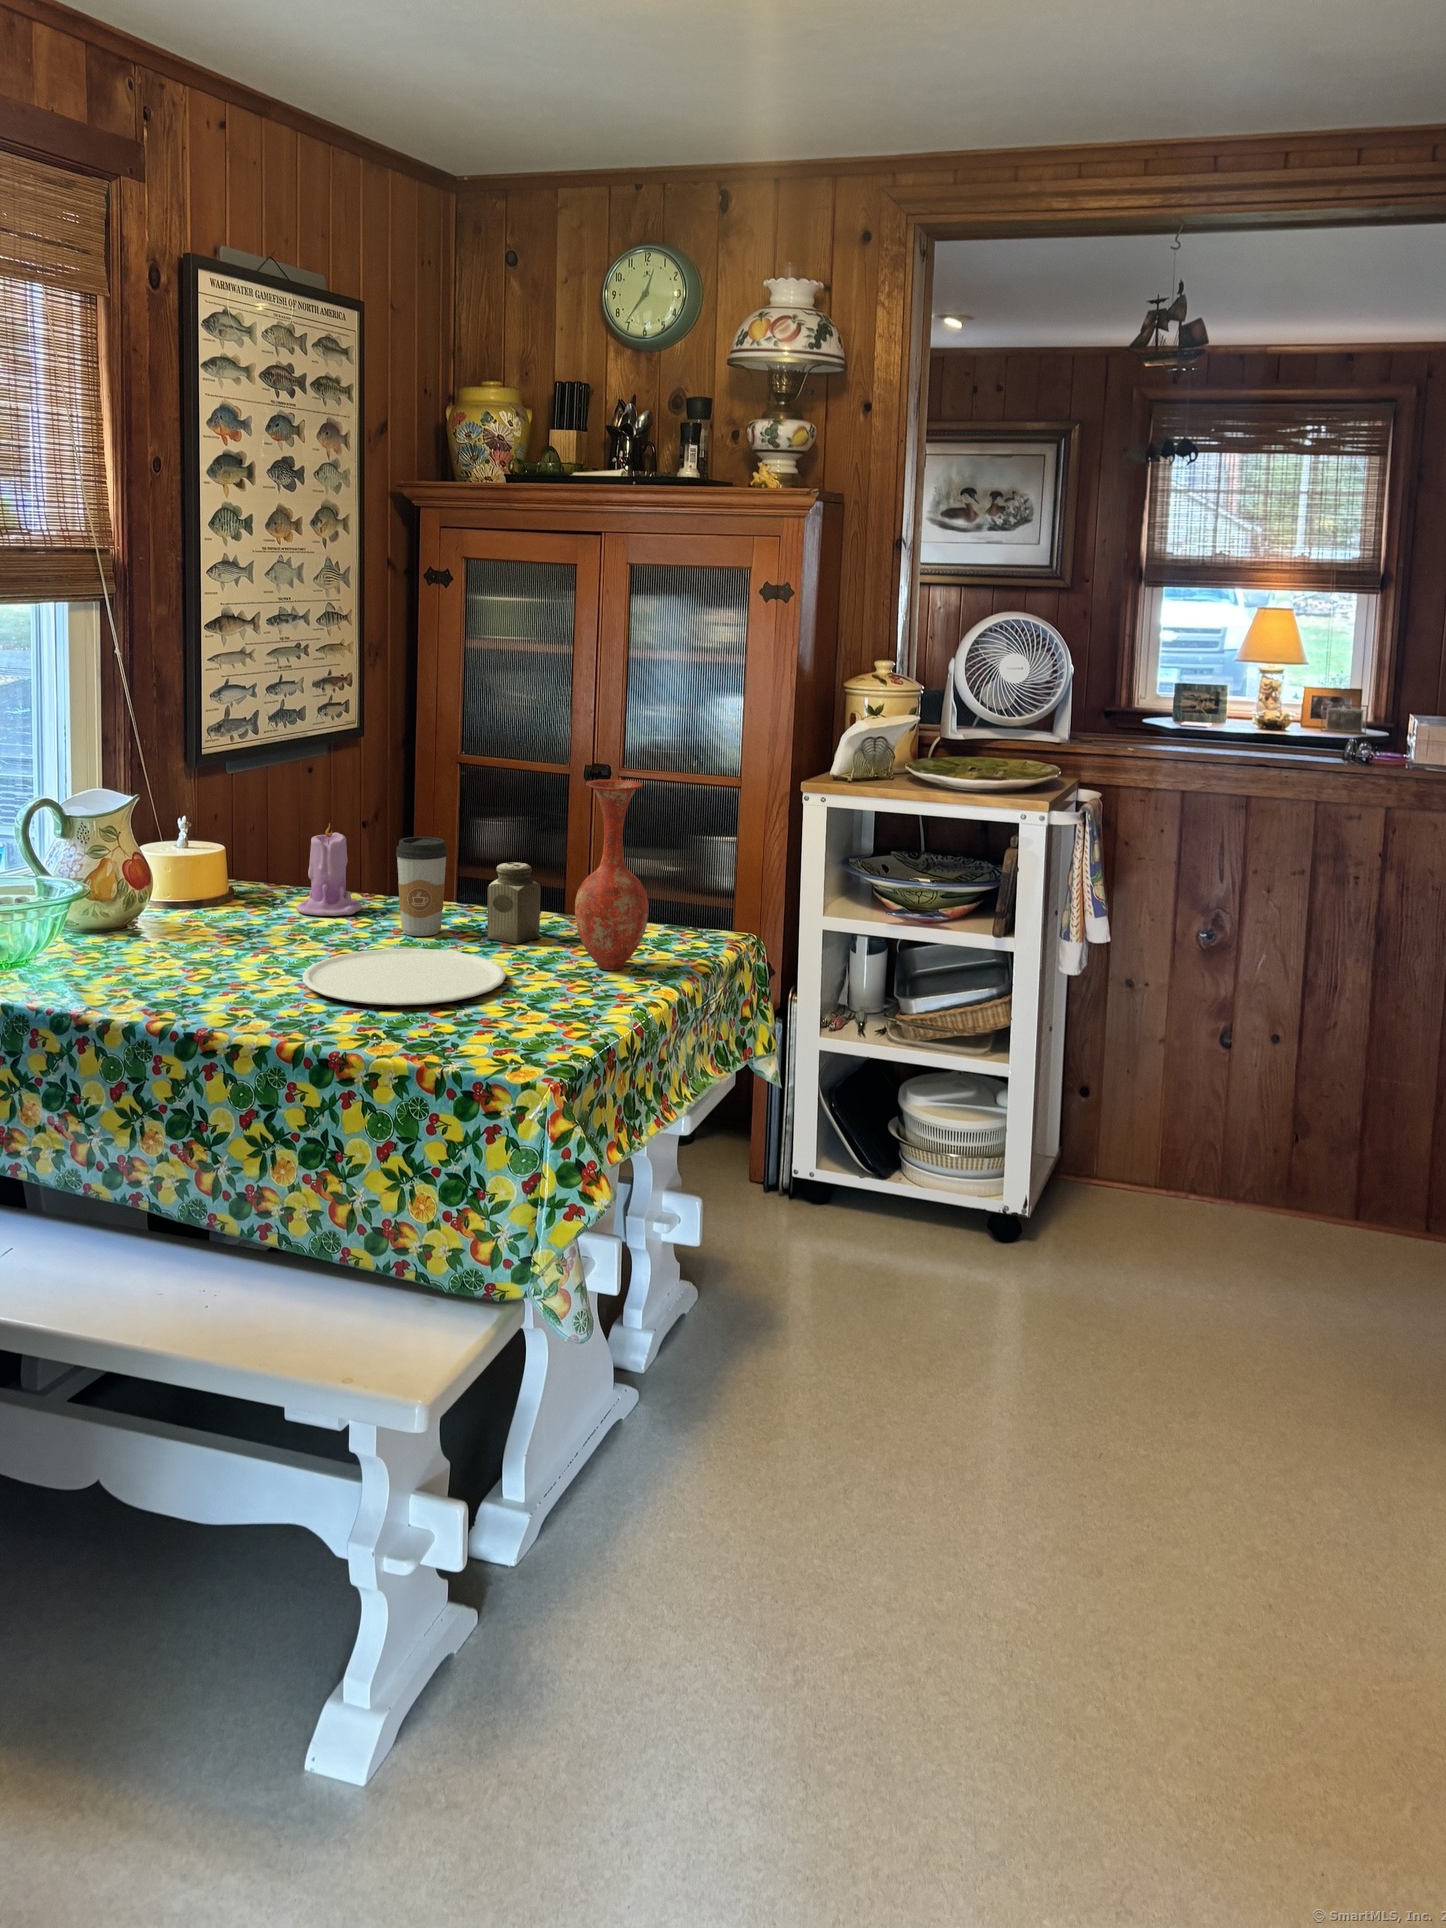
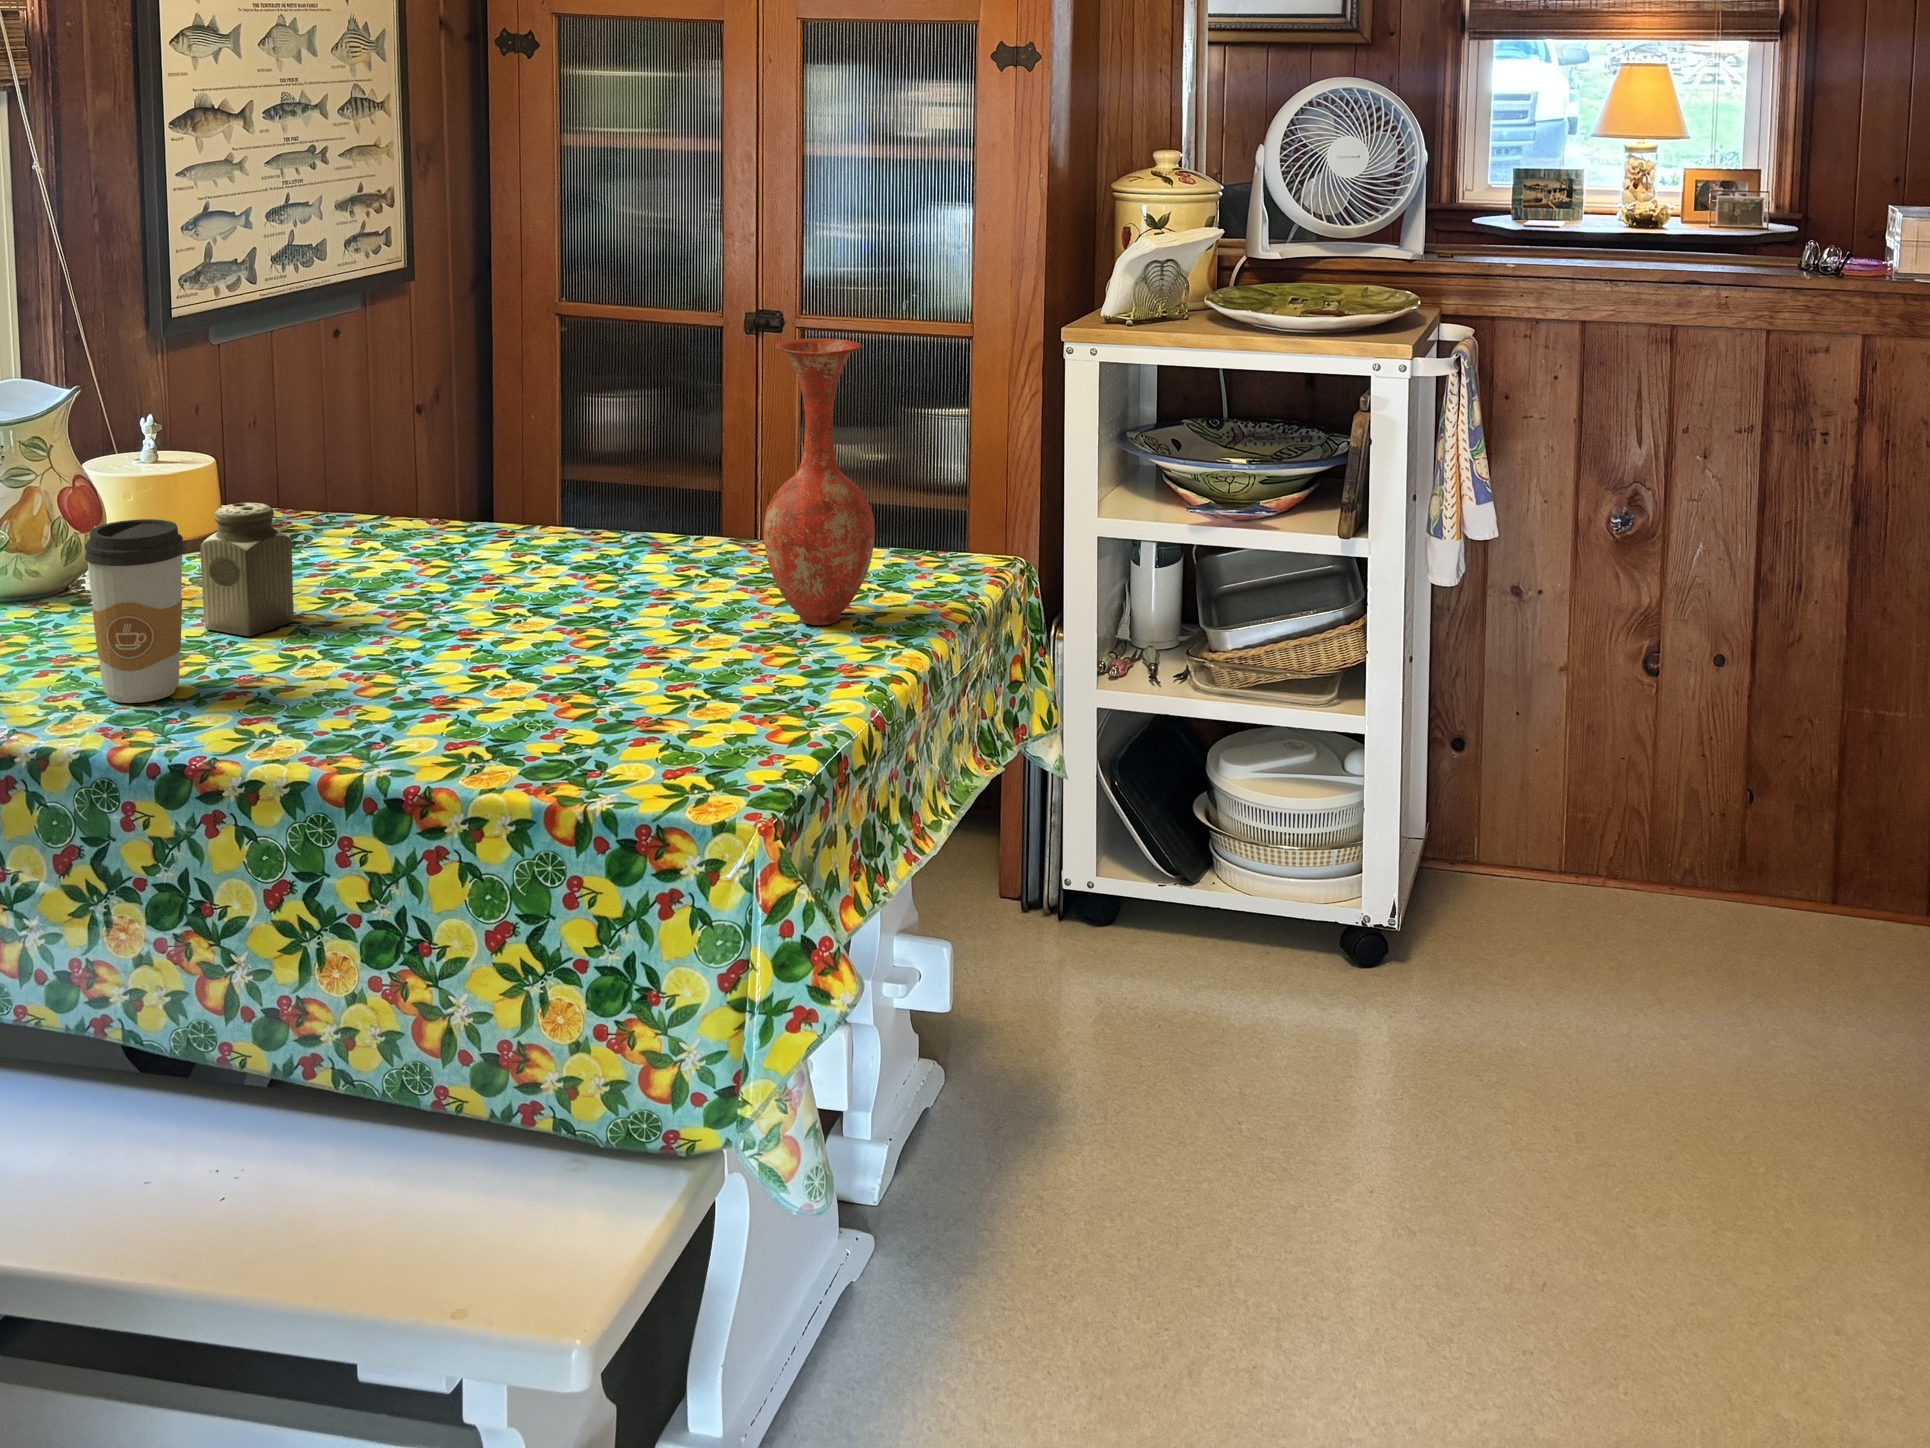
candle: present [296,823,361,916] -> none [330,416,430,557]
coffee cup: present [396,837,447,936] -> present [85,519,185,703]
salt shaker: present [487,862,541,944] -> present [200,503,294,636]
plate: present [303,948,506,1005] -> none [351,605,666,700]

